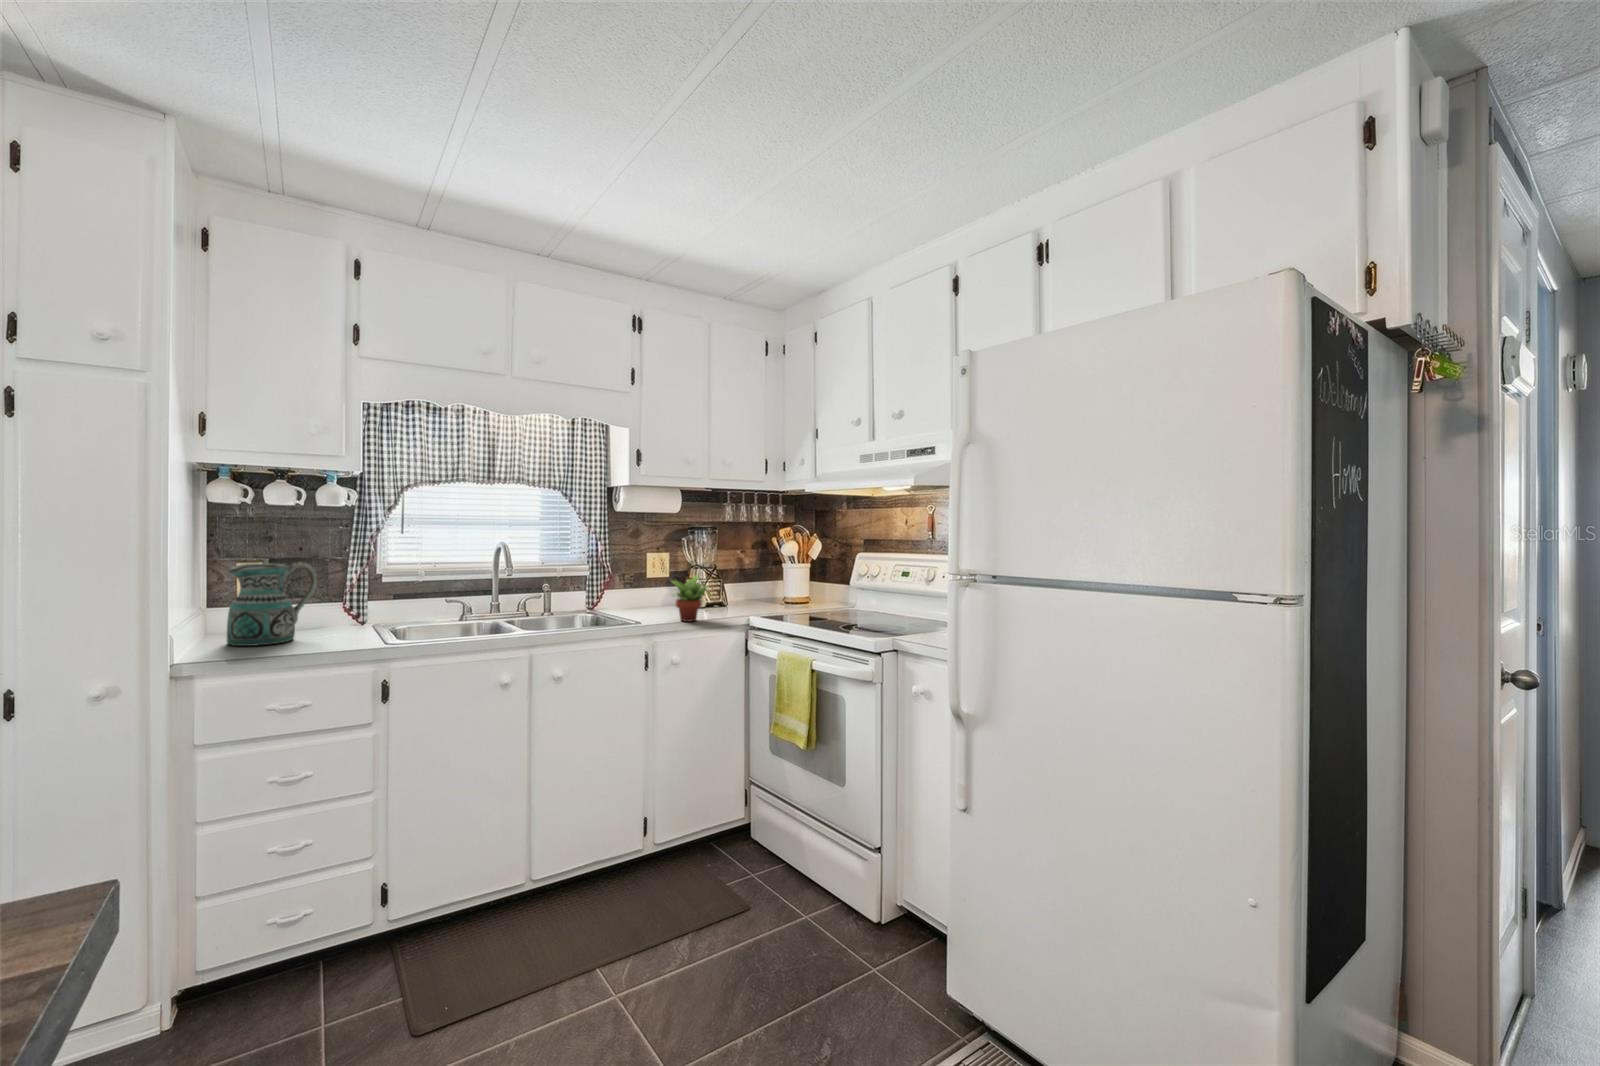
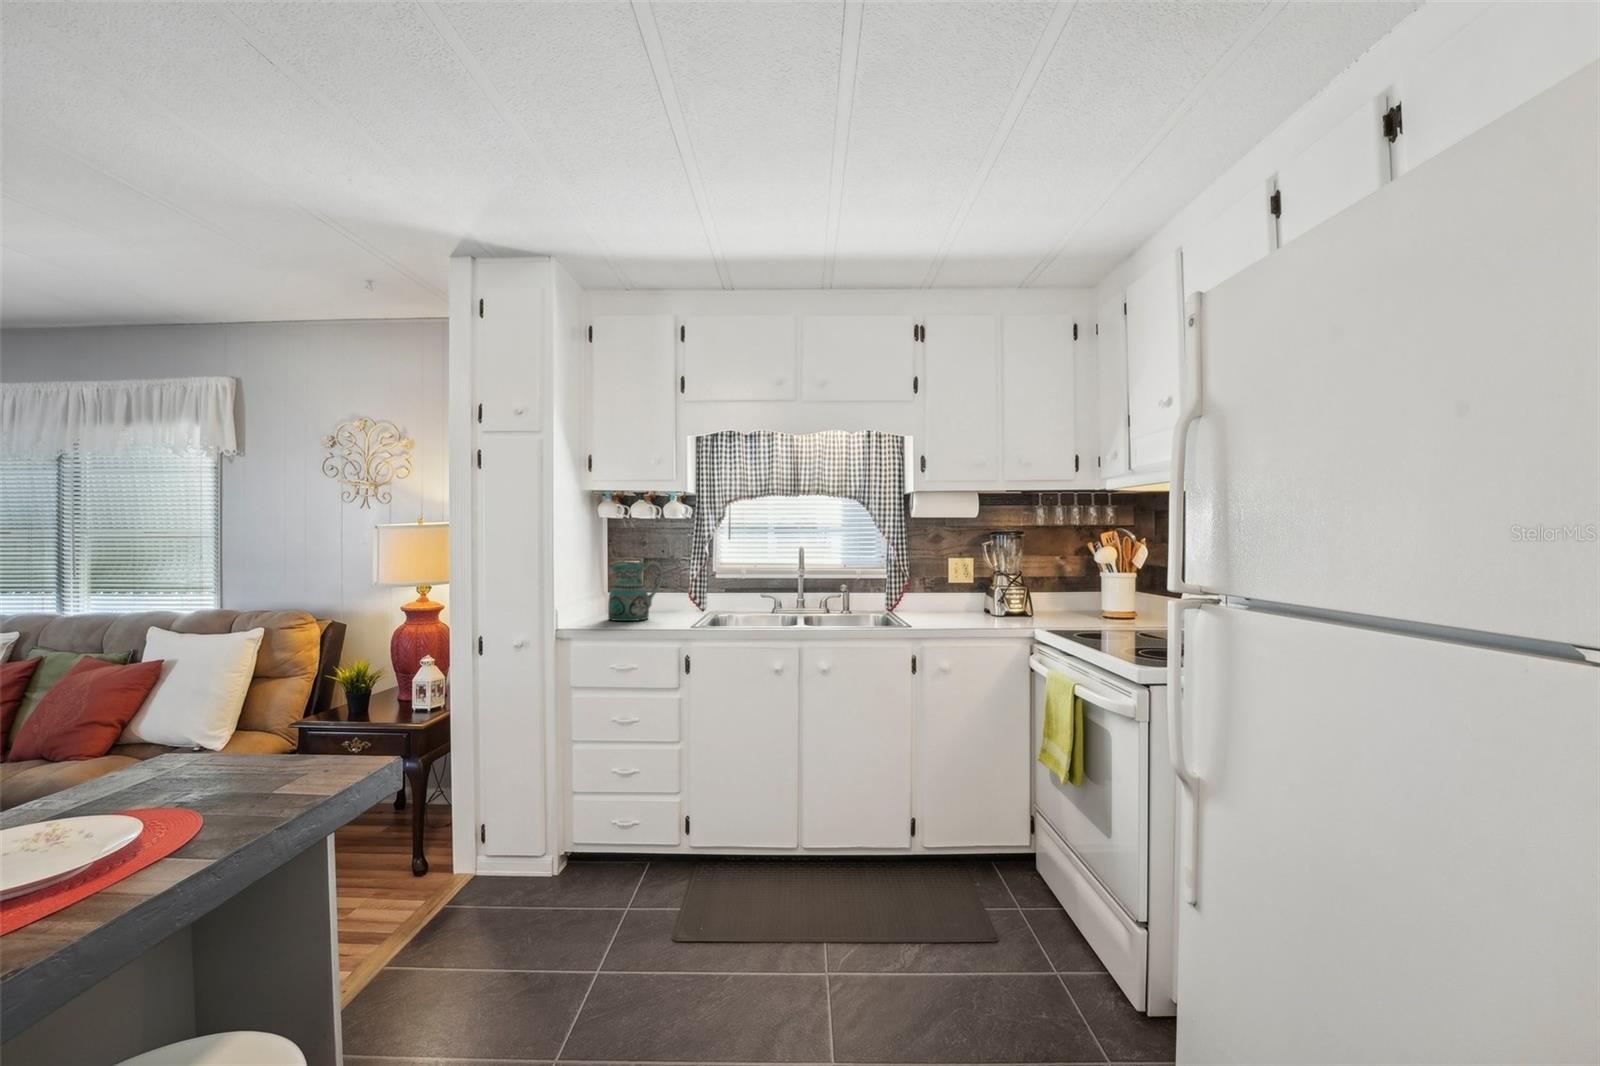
succulent plant: present [672,574,708,622] -> none [939,578,989,628]

